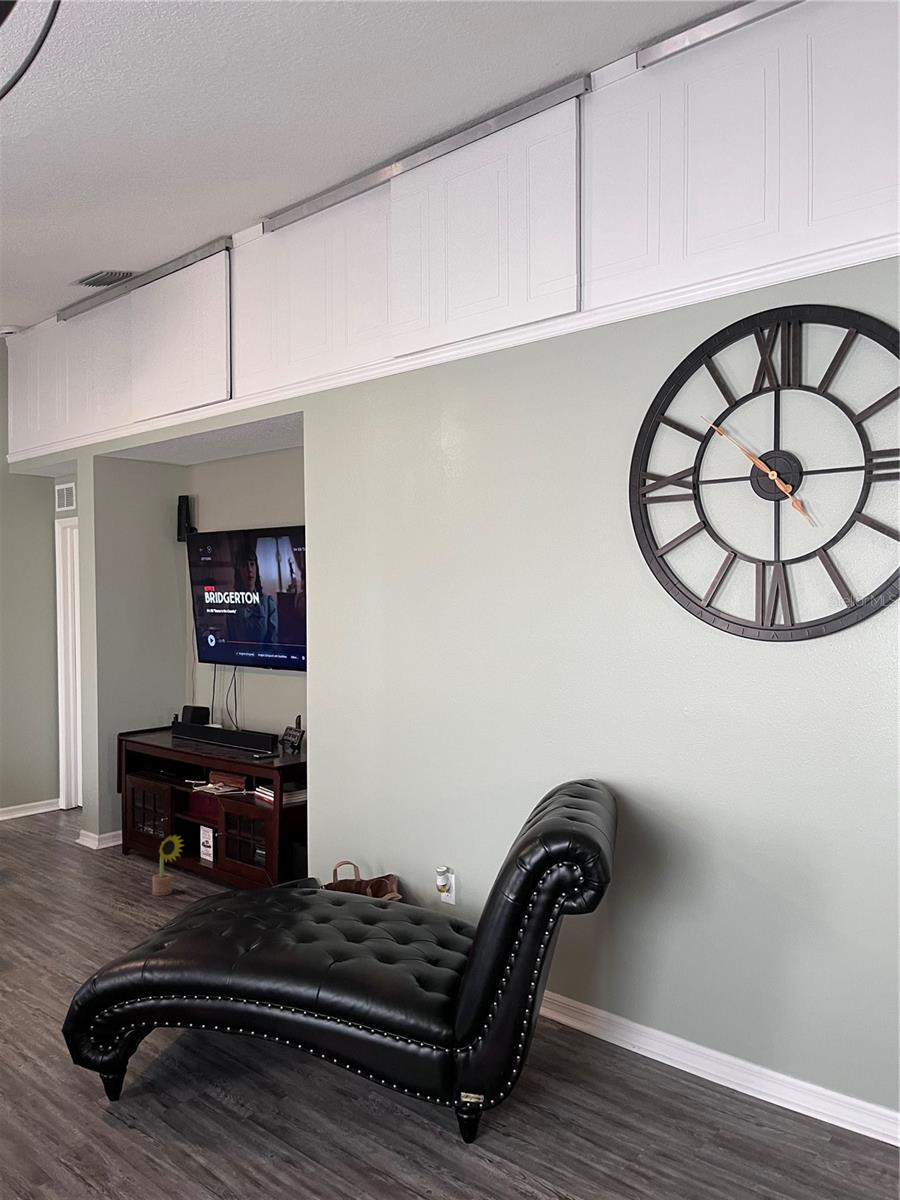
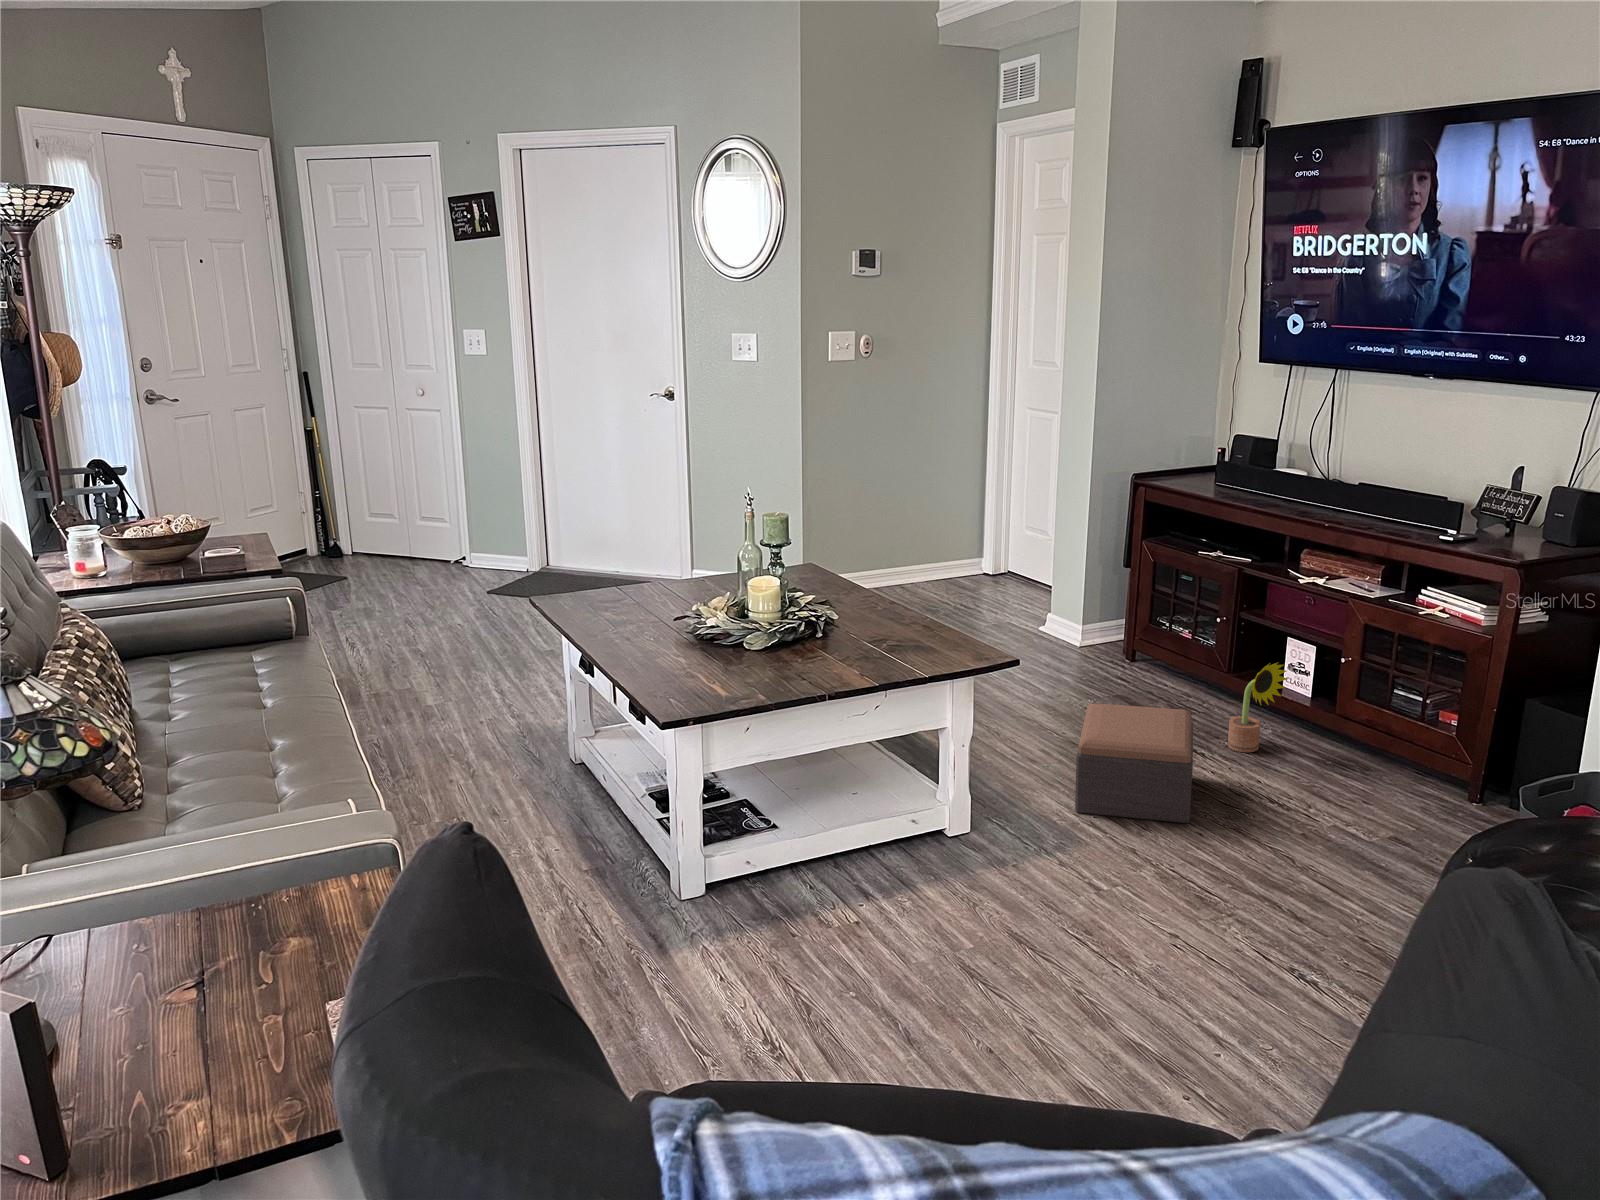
footstool: none [27,867,117,939] -> present [1075,703,1193,823]

